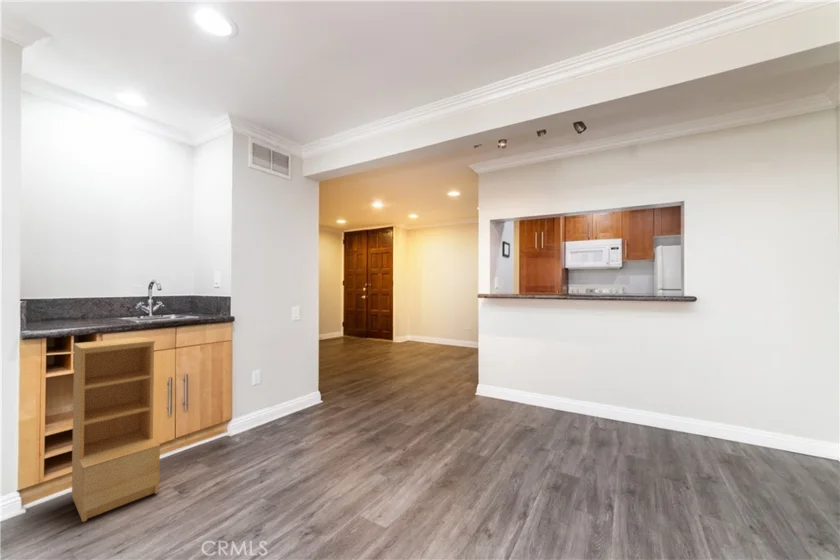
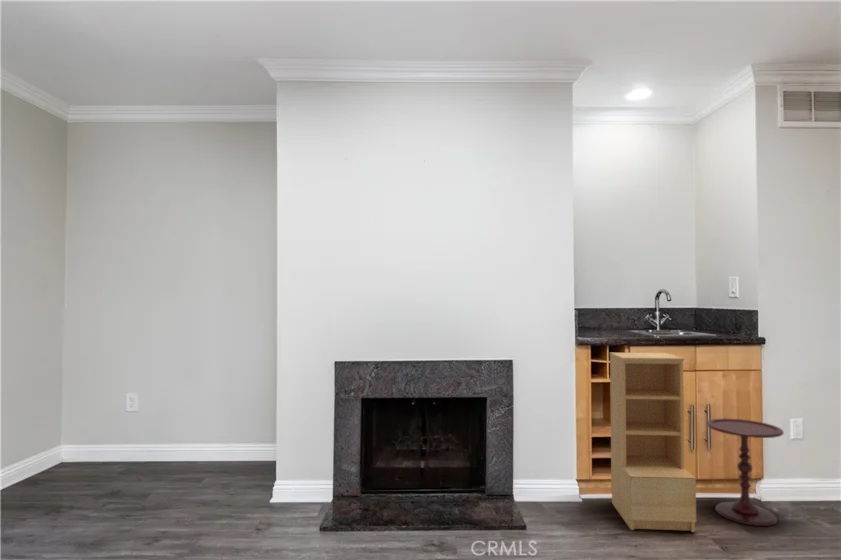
side table: none [181,380,240,466] -> present [707,418,783,526]

